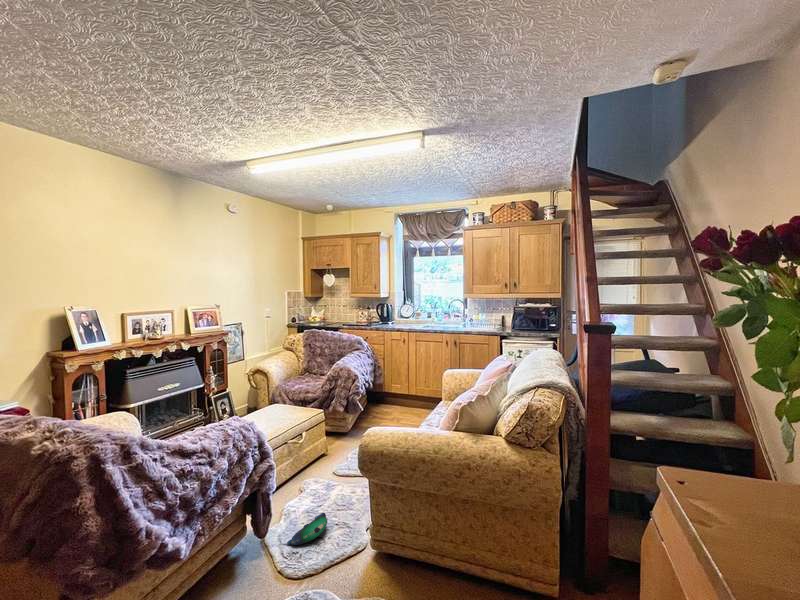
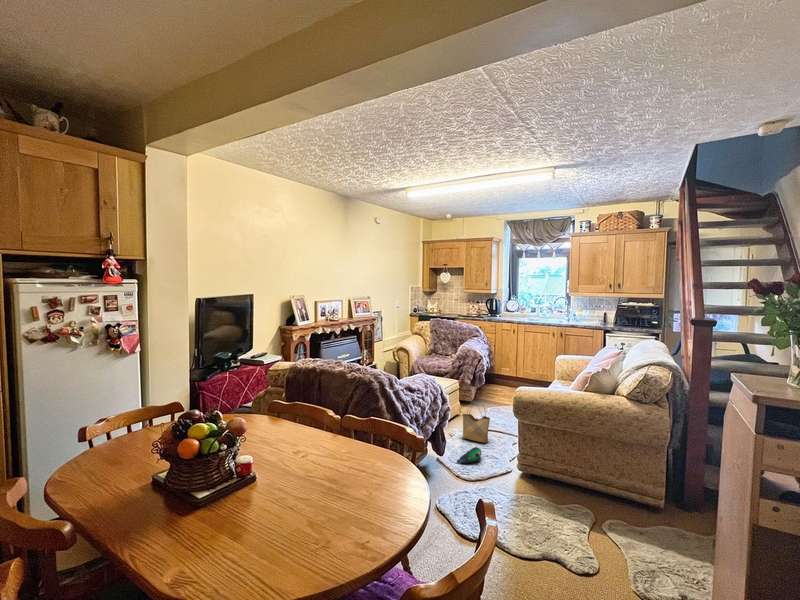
woven basket: none [313,443,349,501] -> present [463,401,490,443]

